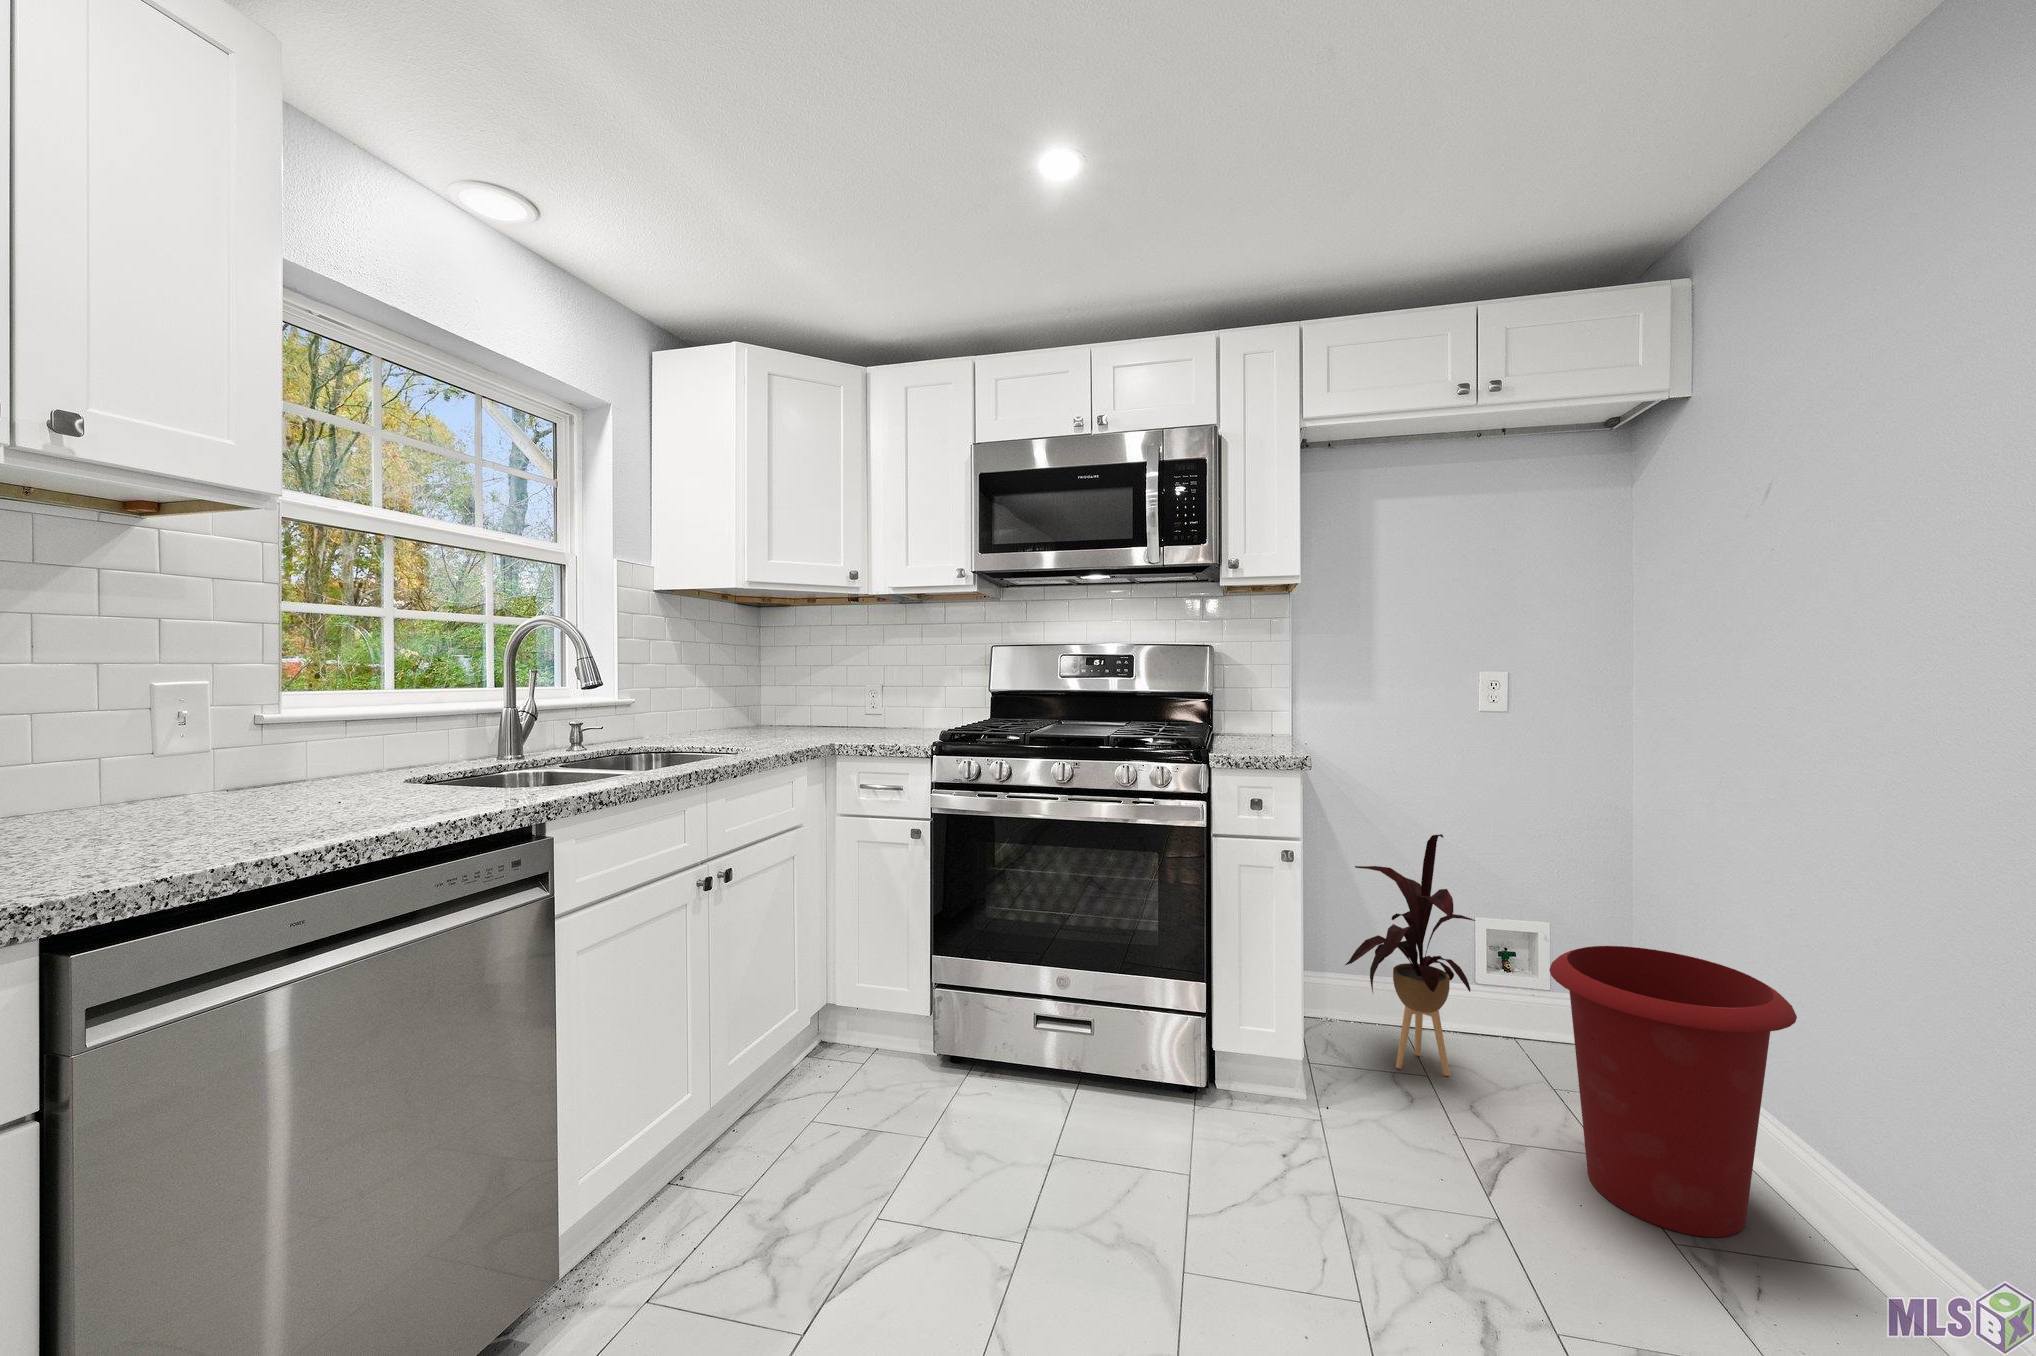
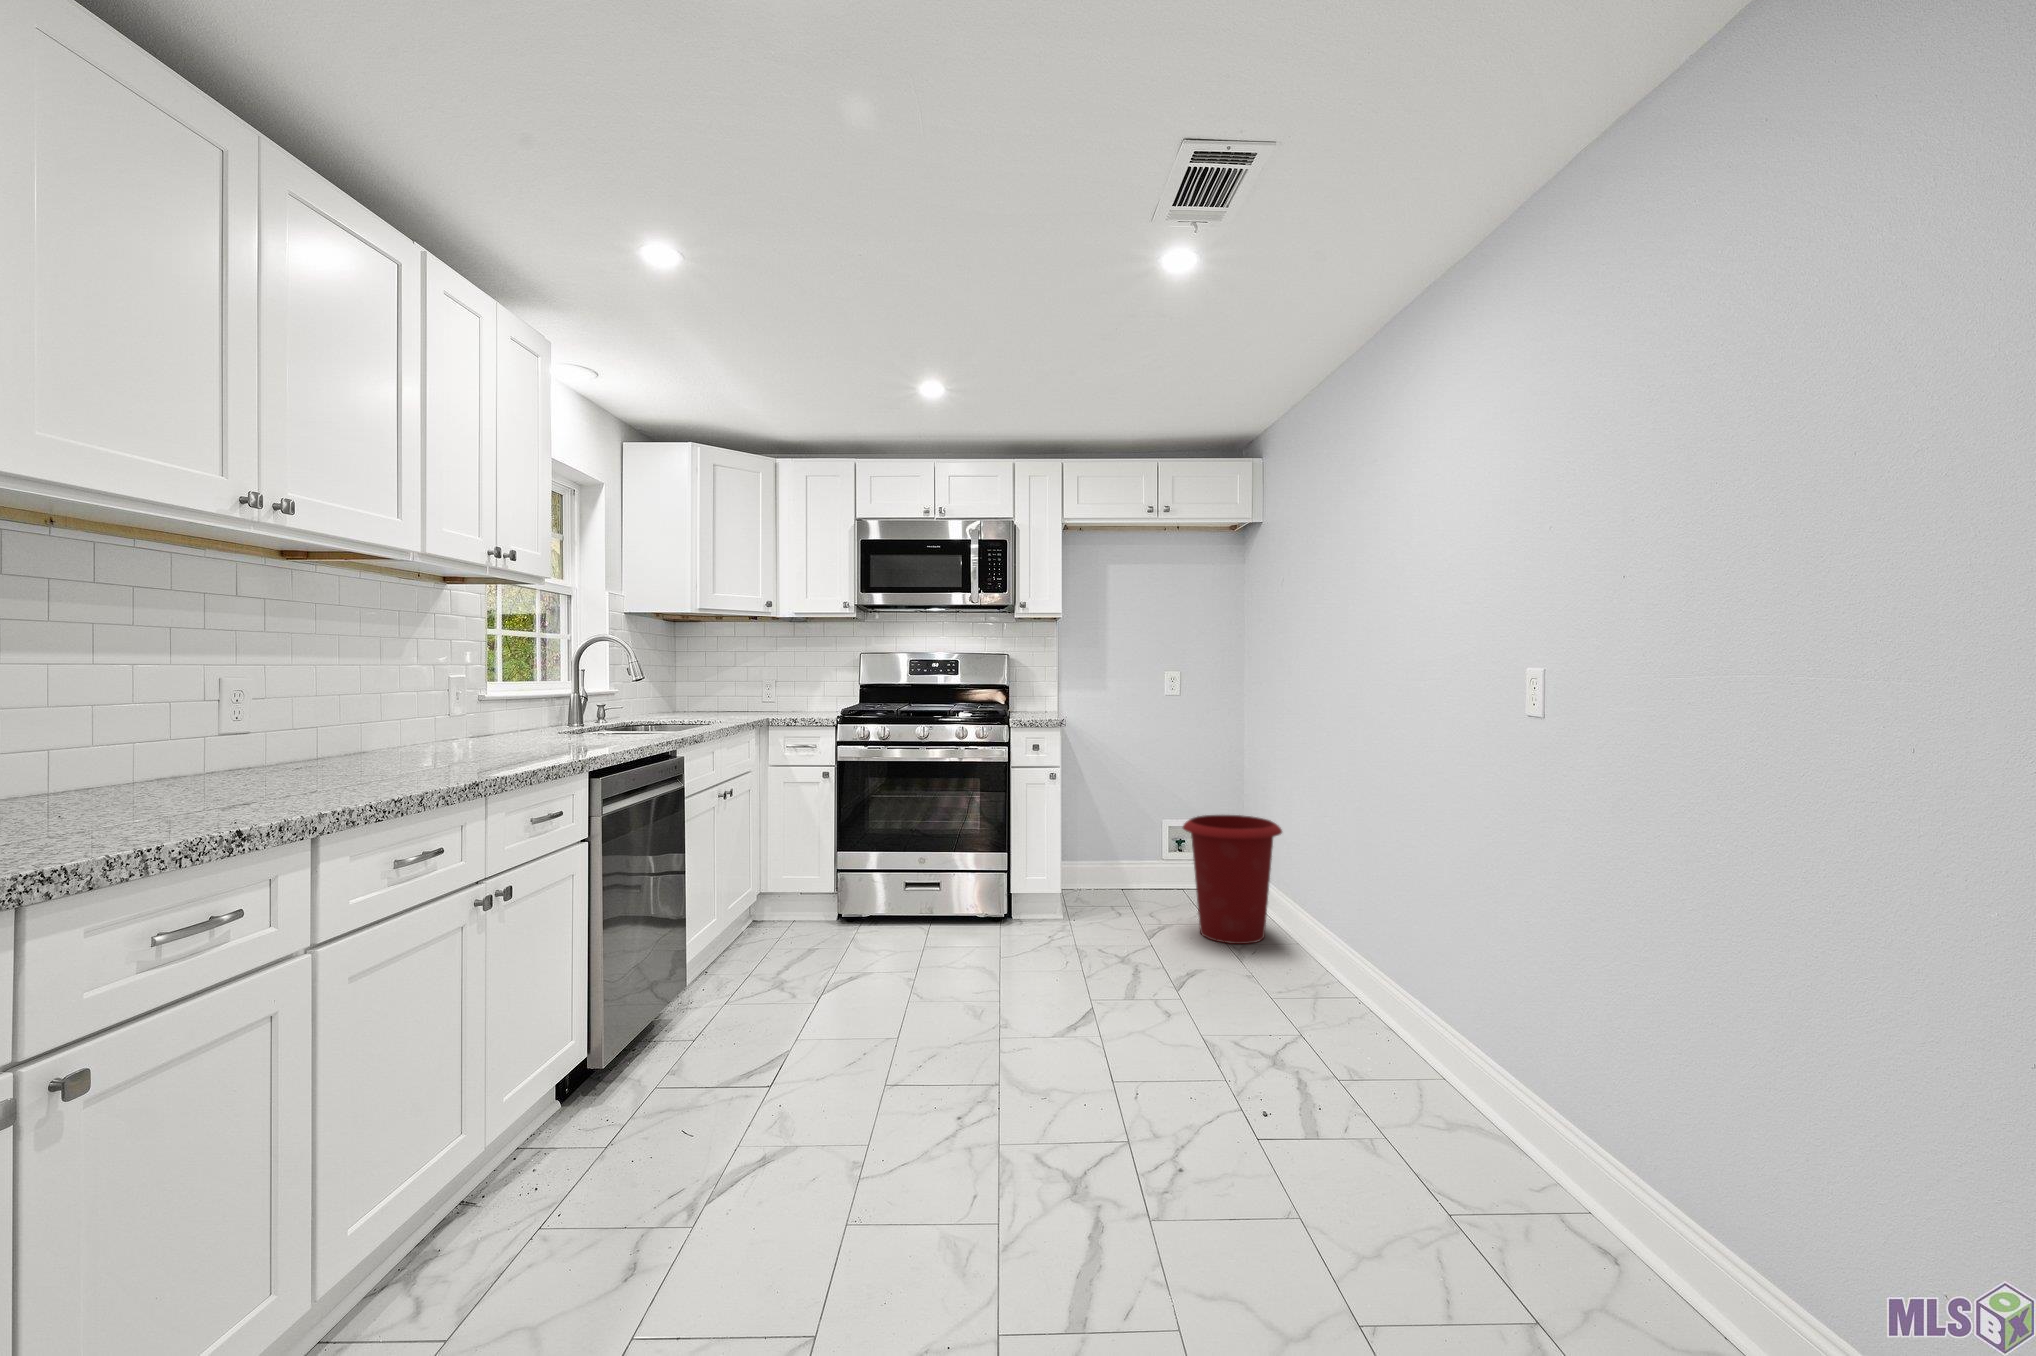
house plant: present [1345,834,1475,1076] -> none [1086,764,1158,905]

